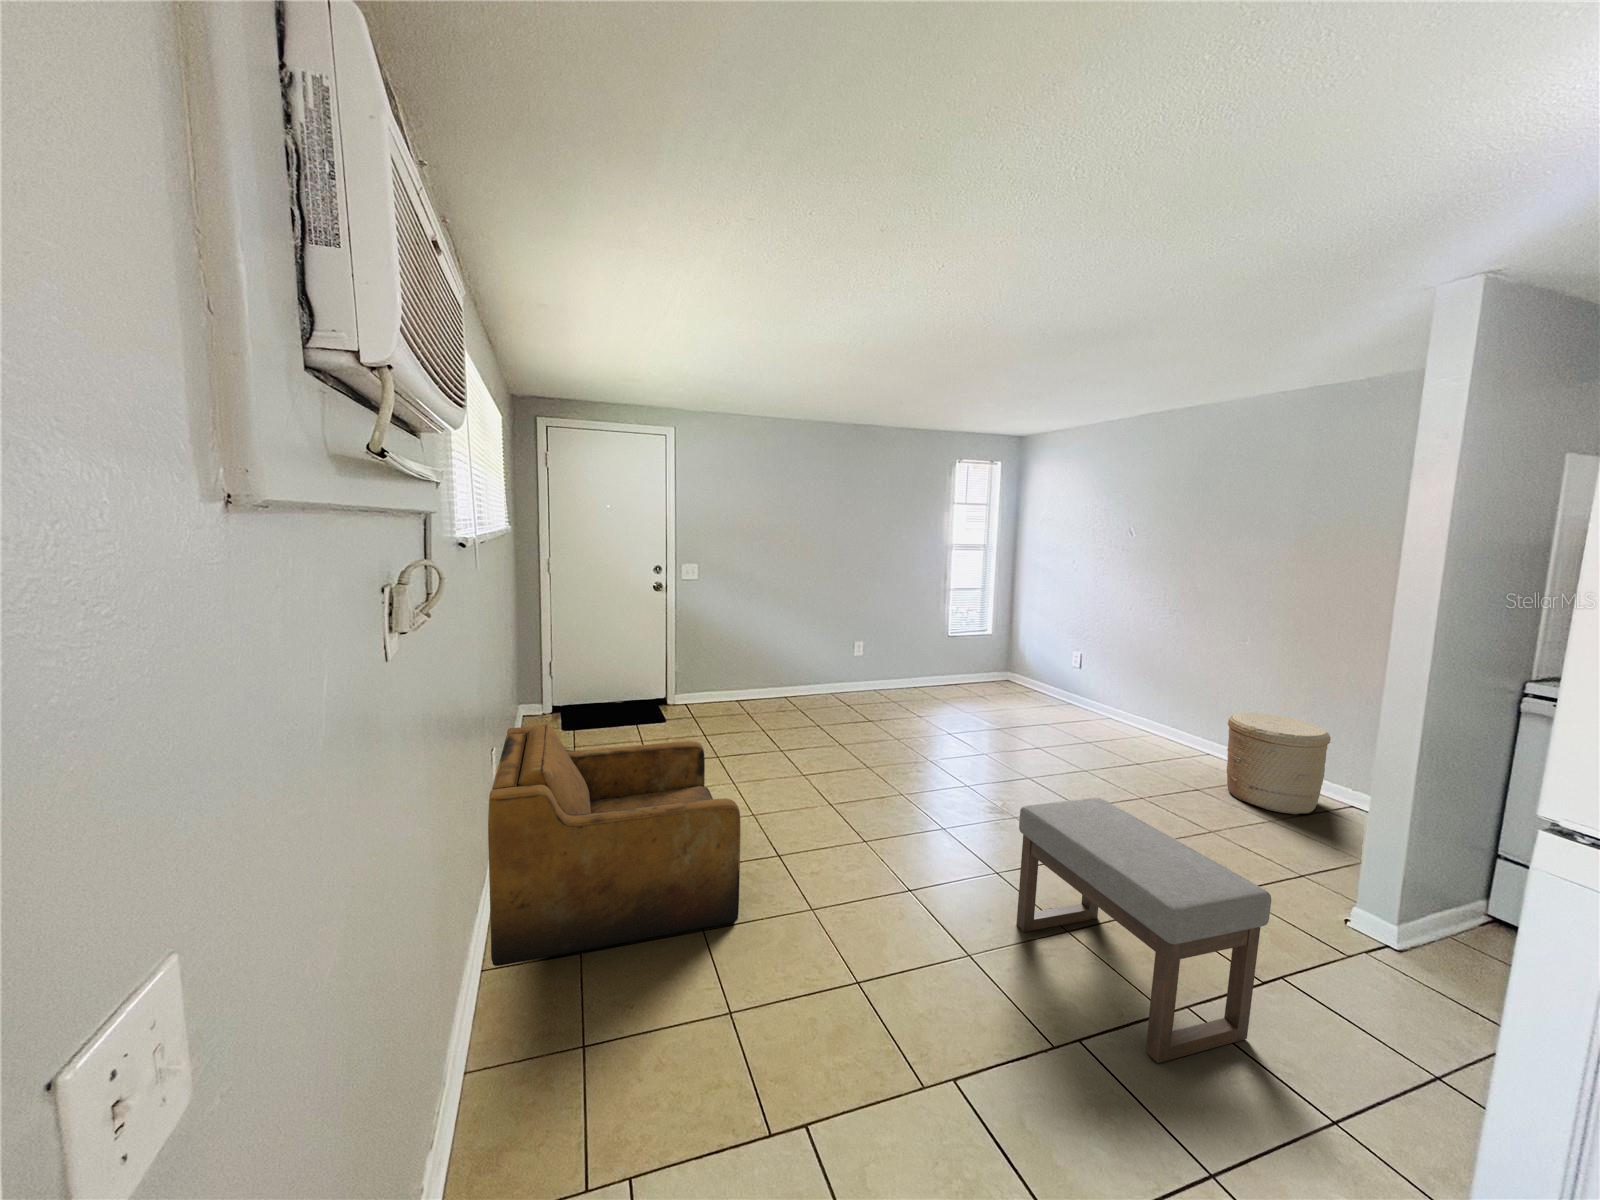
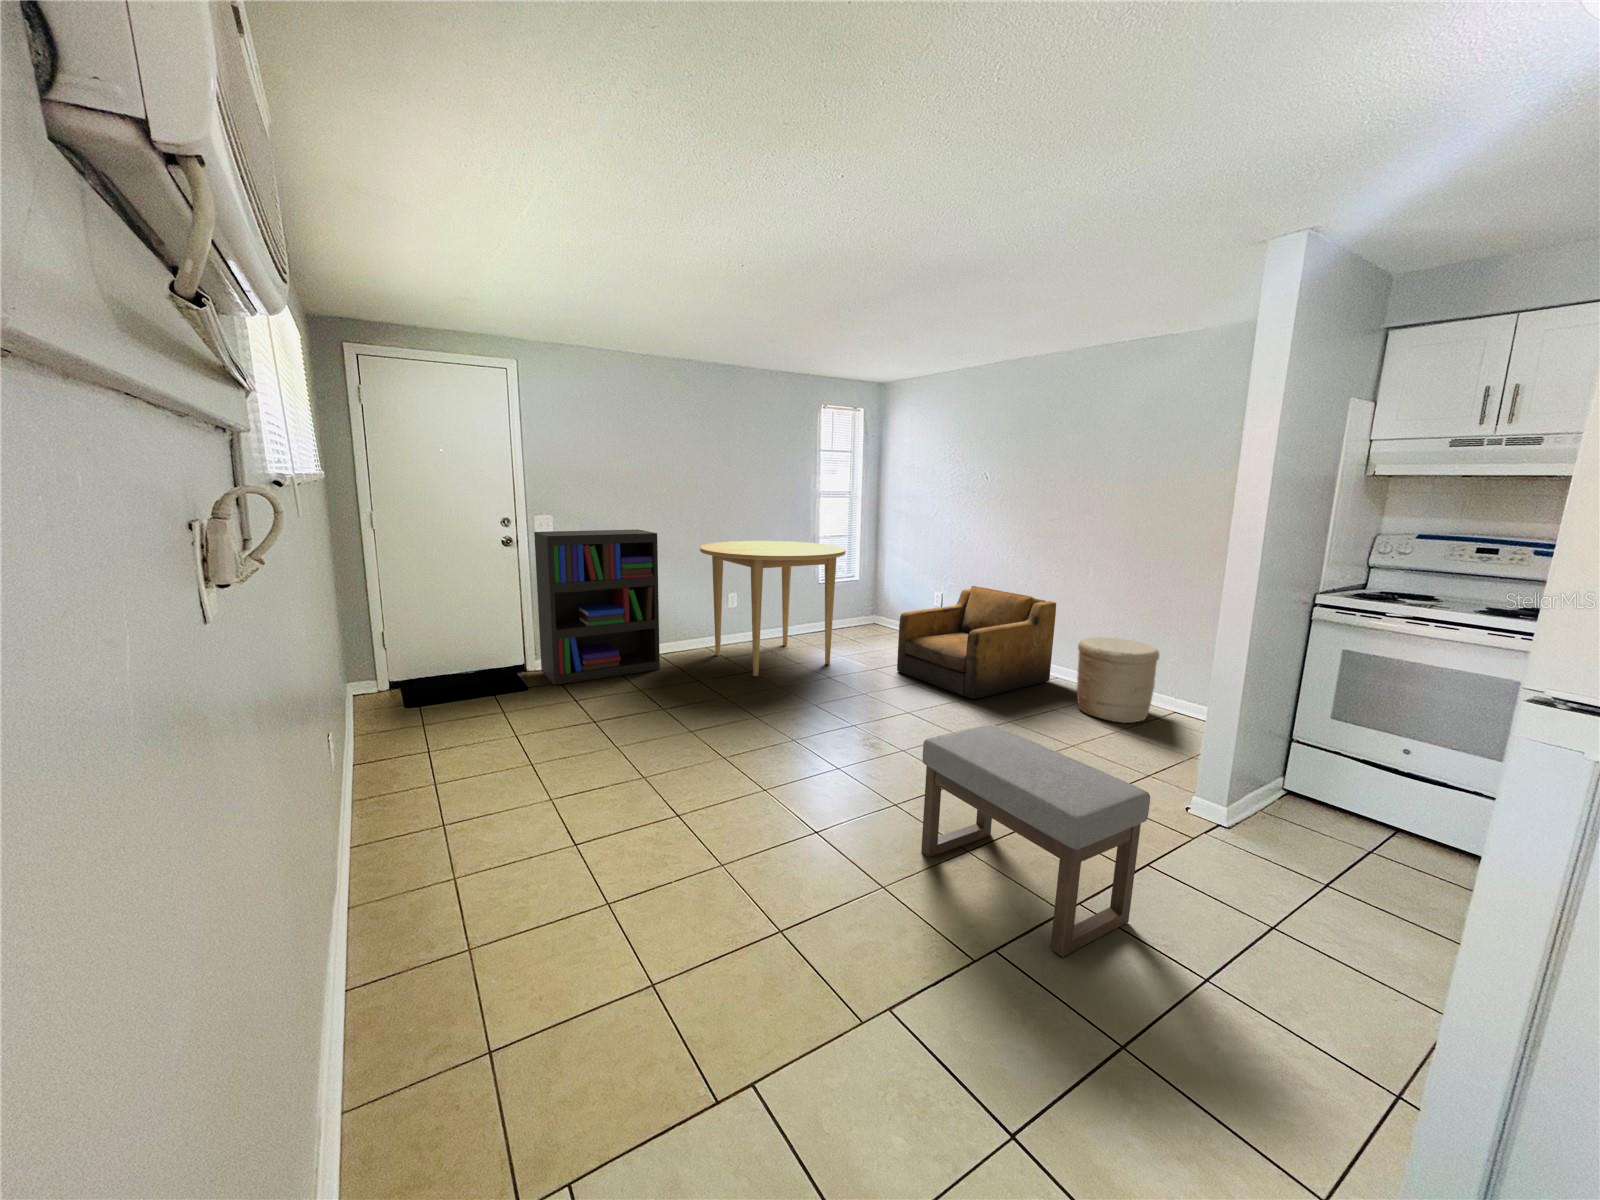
bookshelf: none [678,578,788,719] -> present [534,529,660,685]
dining table: none [828,592,972,726] -> present [700,541,846,676]
armchair: present [488,724,741,966] -> present [897,586,1056,699]

